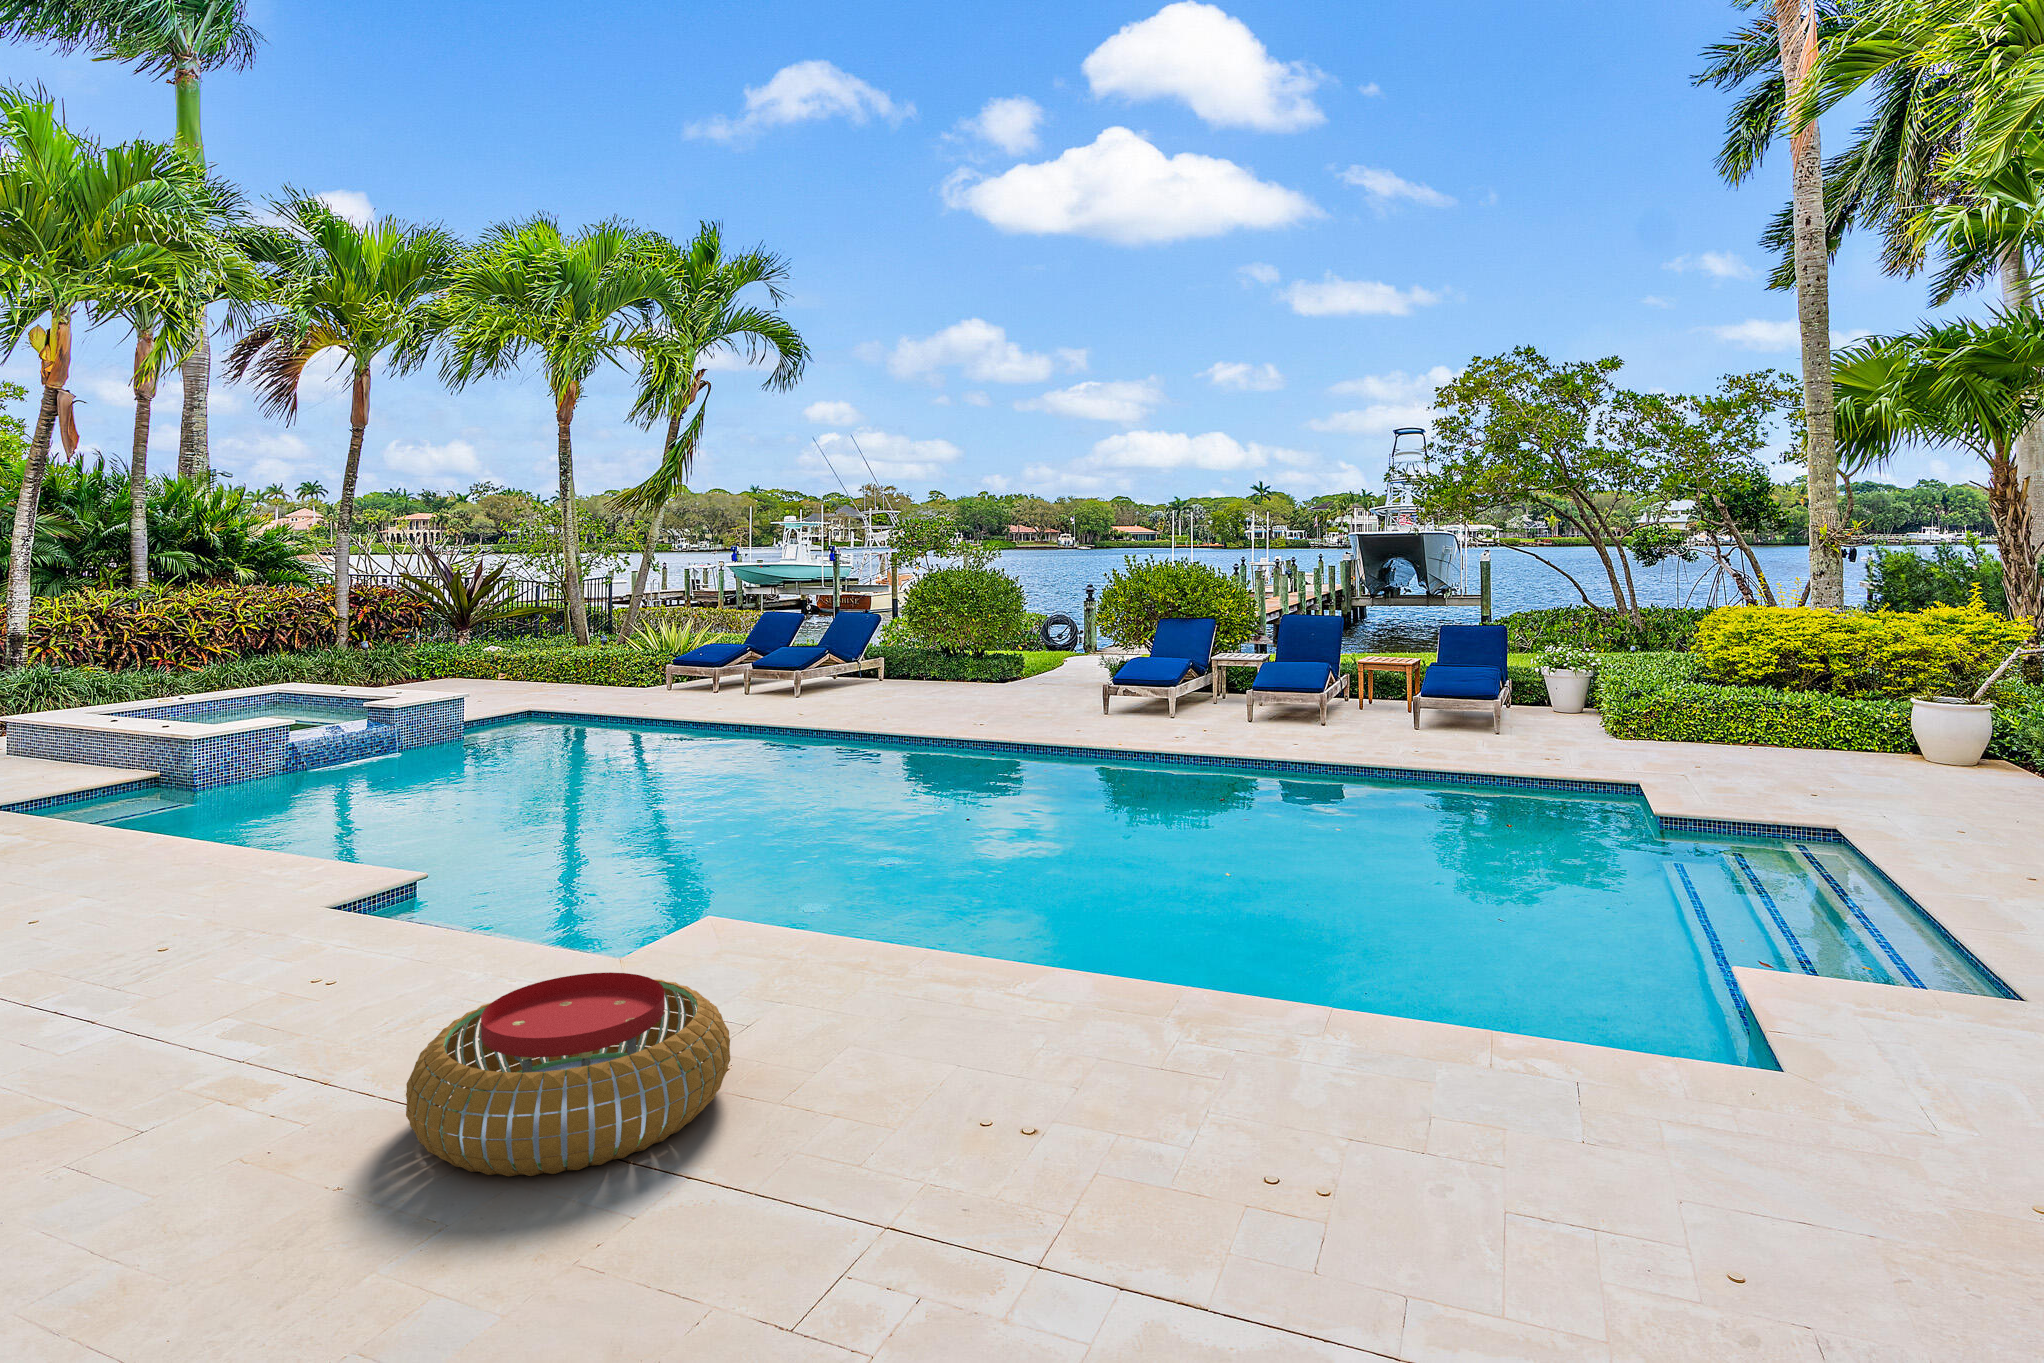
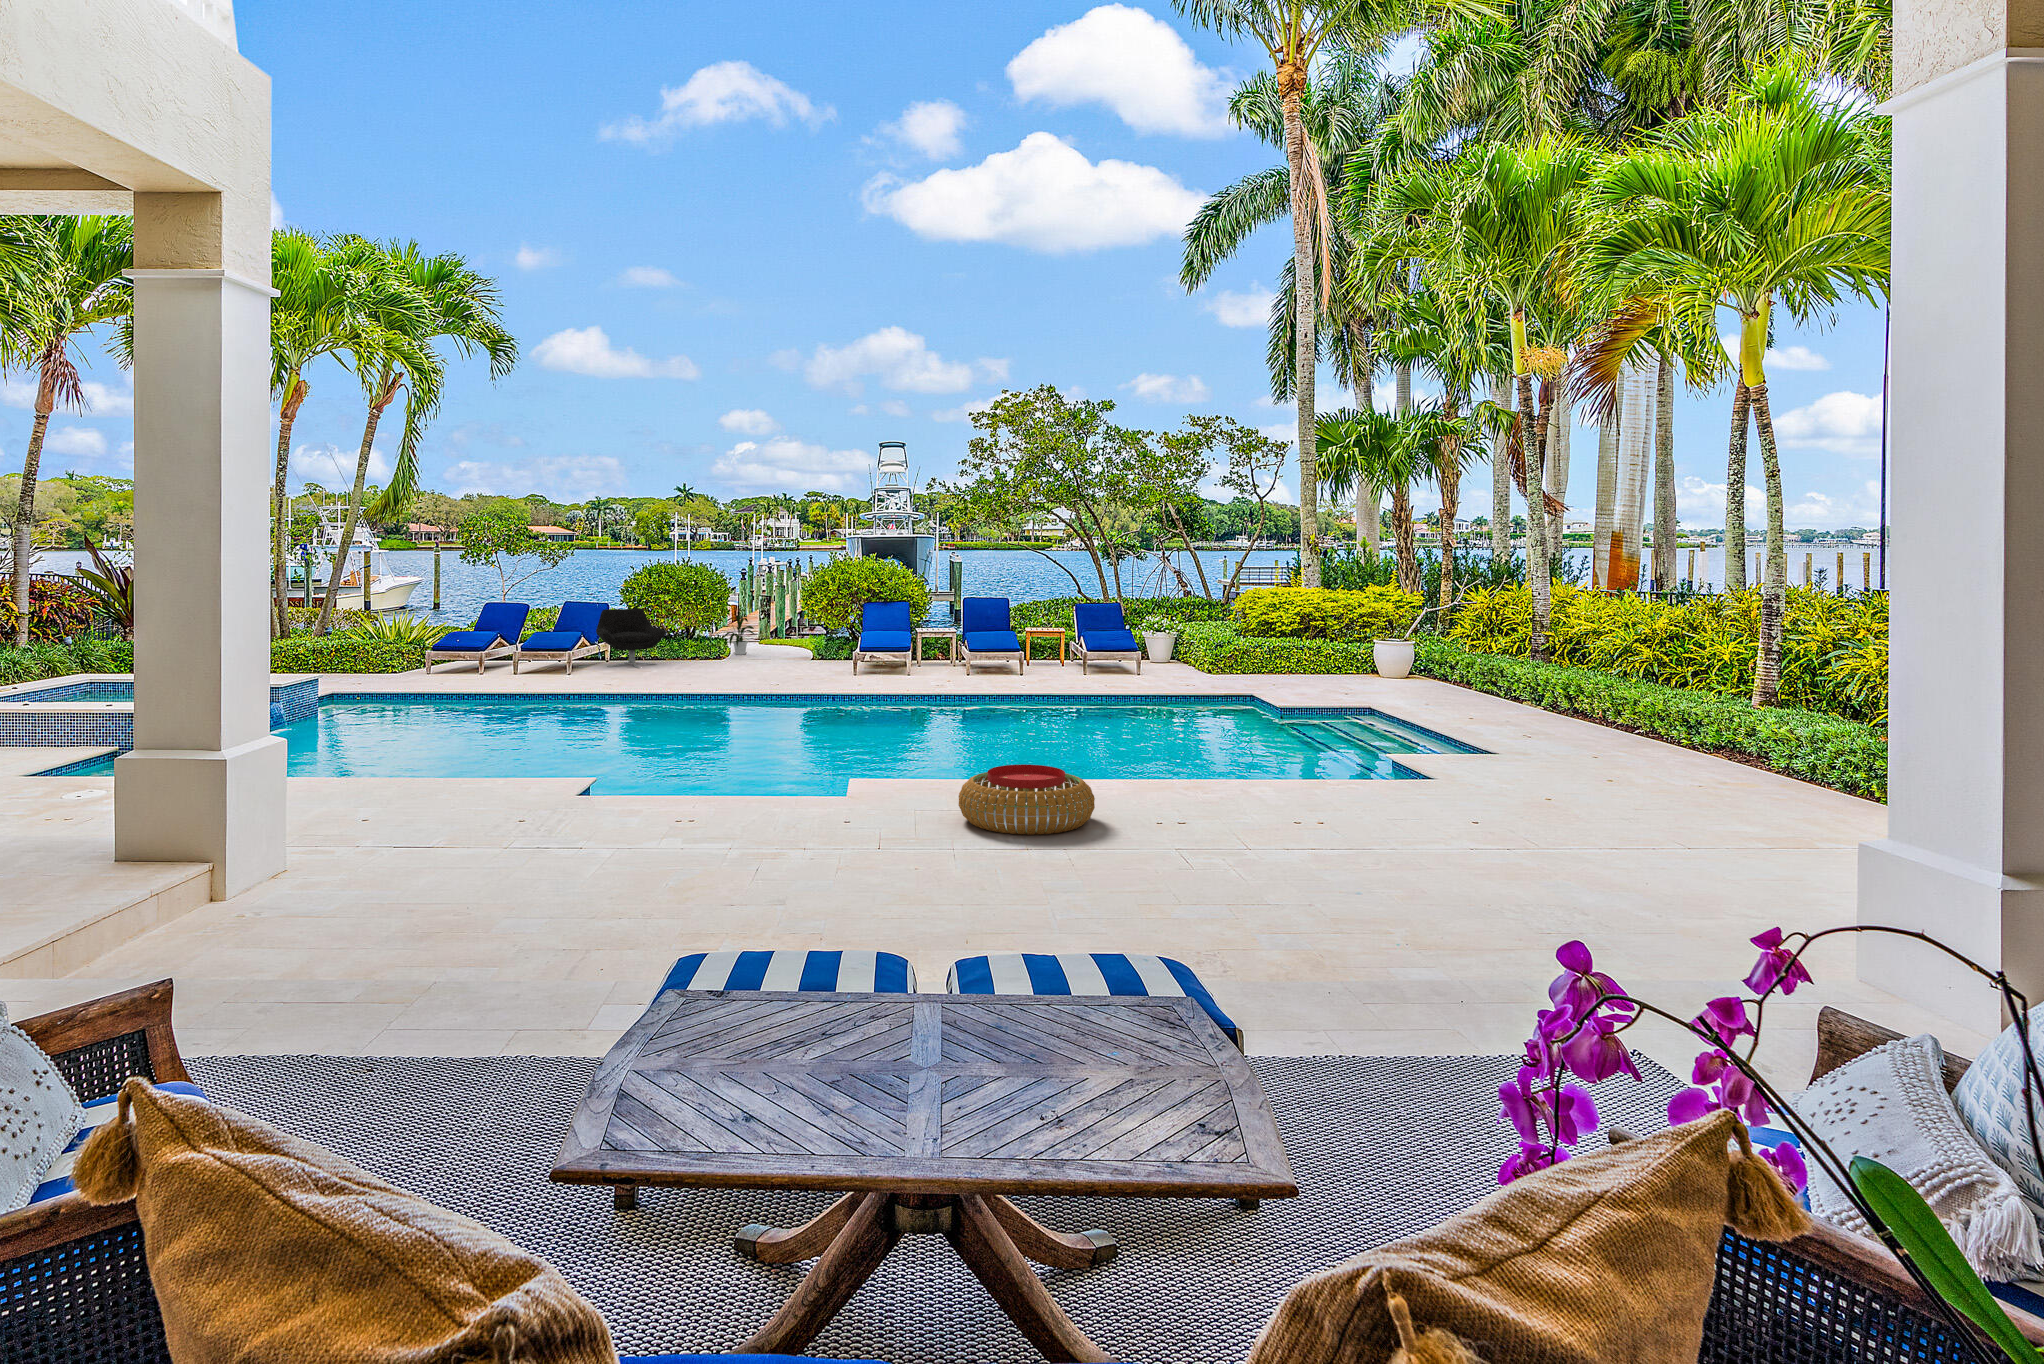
lounge chair: none [833,627,910,699] -> present [596,608,666,668]
house plant: none [1004,637,1048,685] -> present [724,616,754,655]

